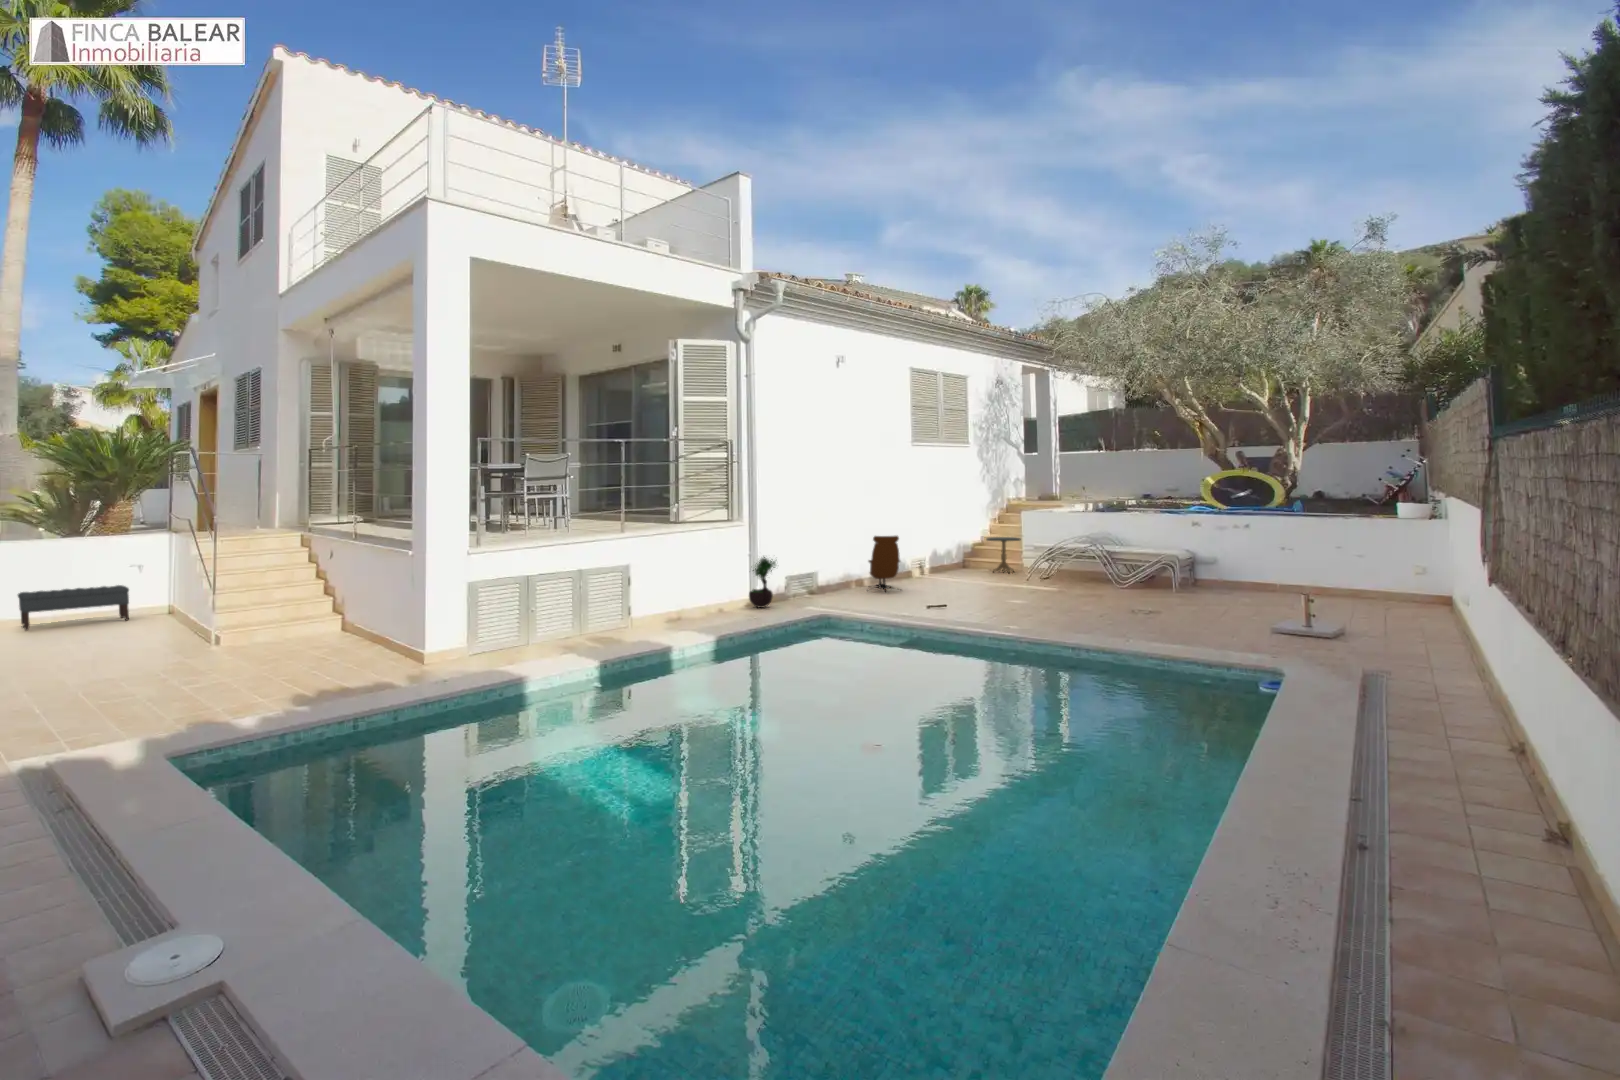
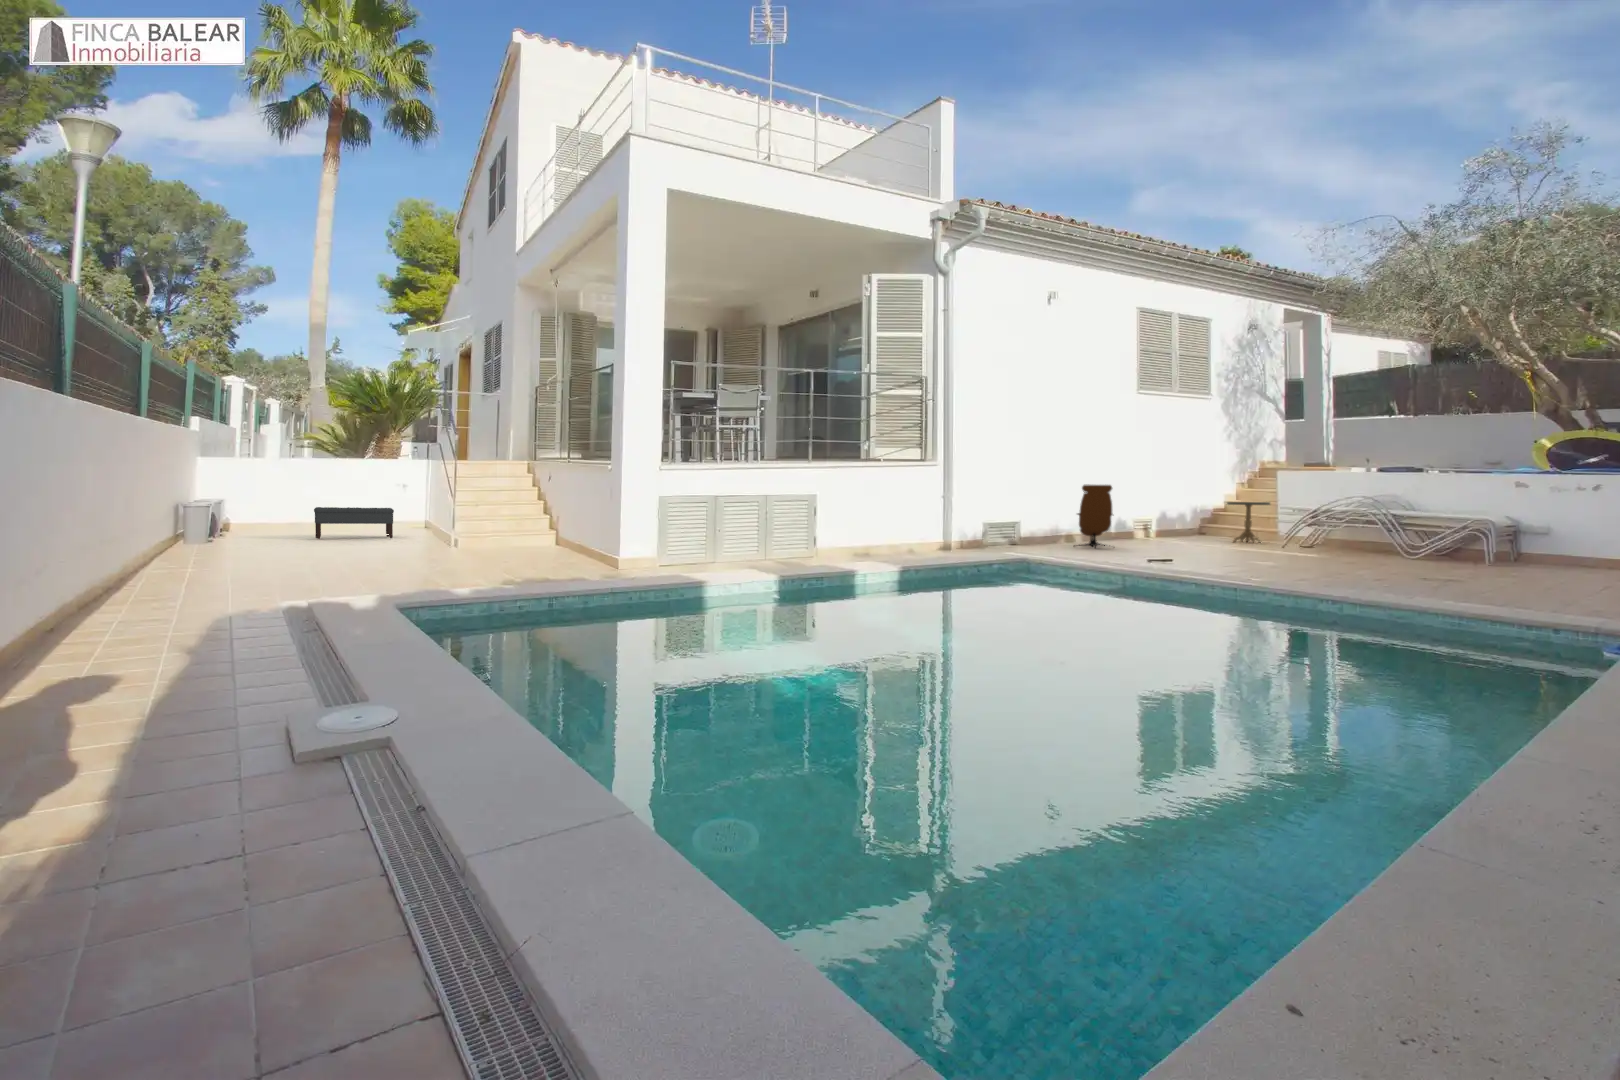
potted tree: present [749,557,775,608] -> none [939,493,972,552]

